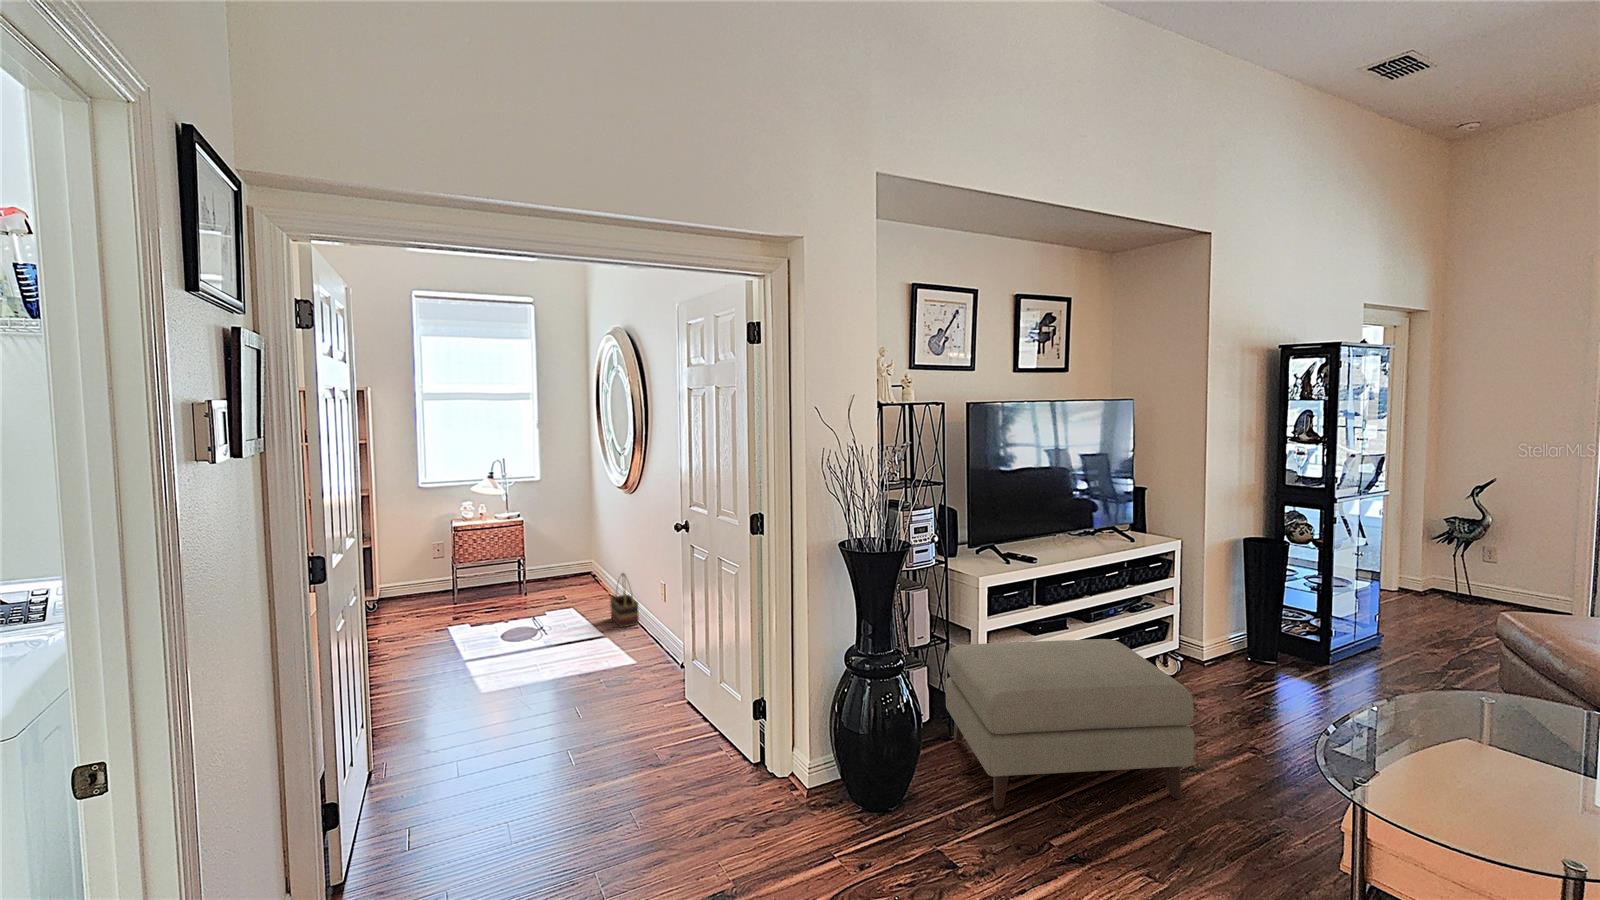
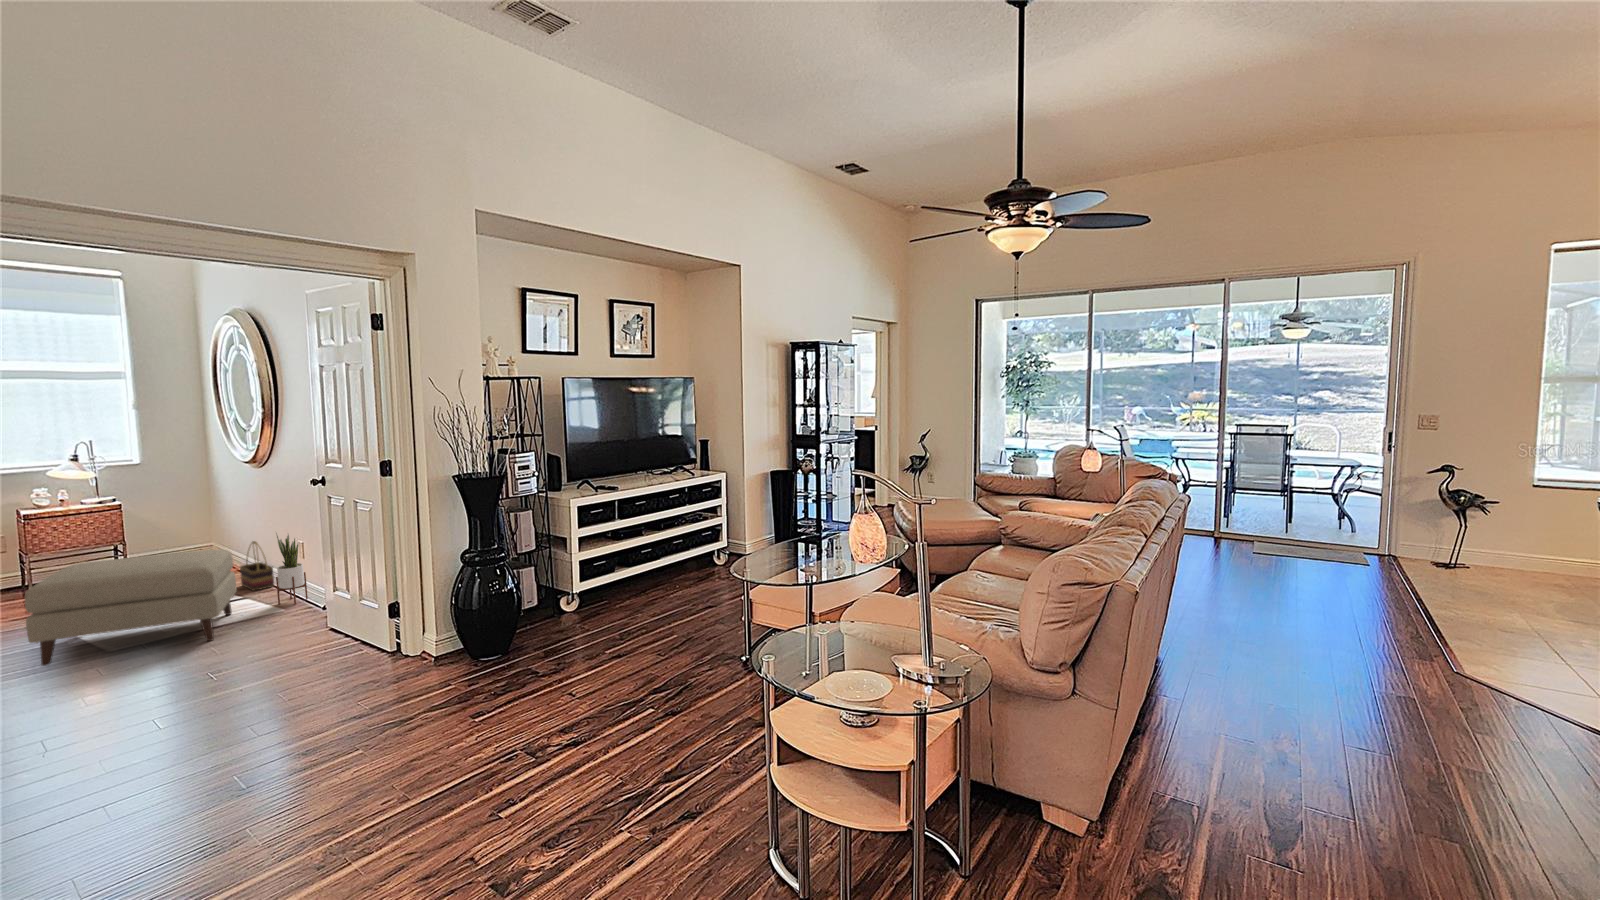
potted plant: none [639,570,667,655] -> present [276,533,308,605]
ottoman: present [946,639,1194,809] -> present [25,549,236,666]

